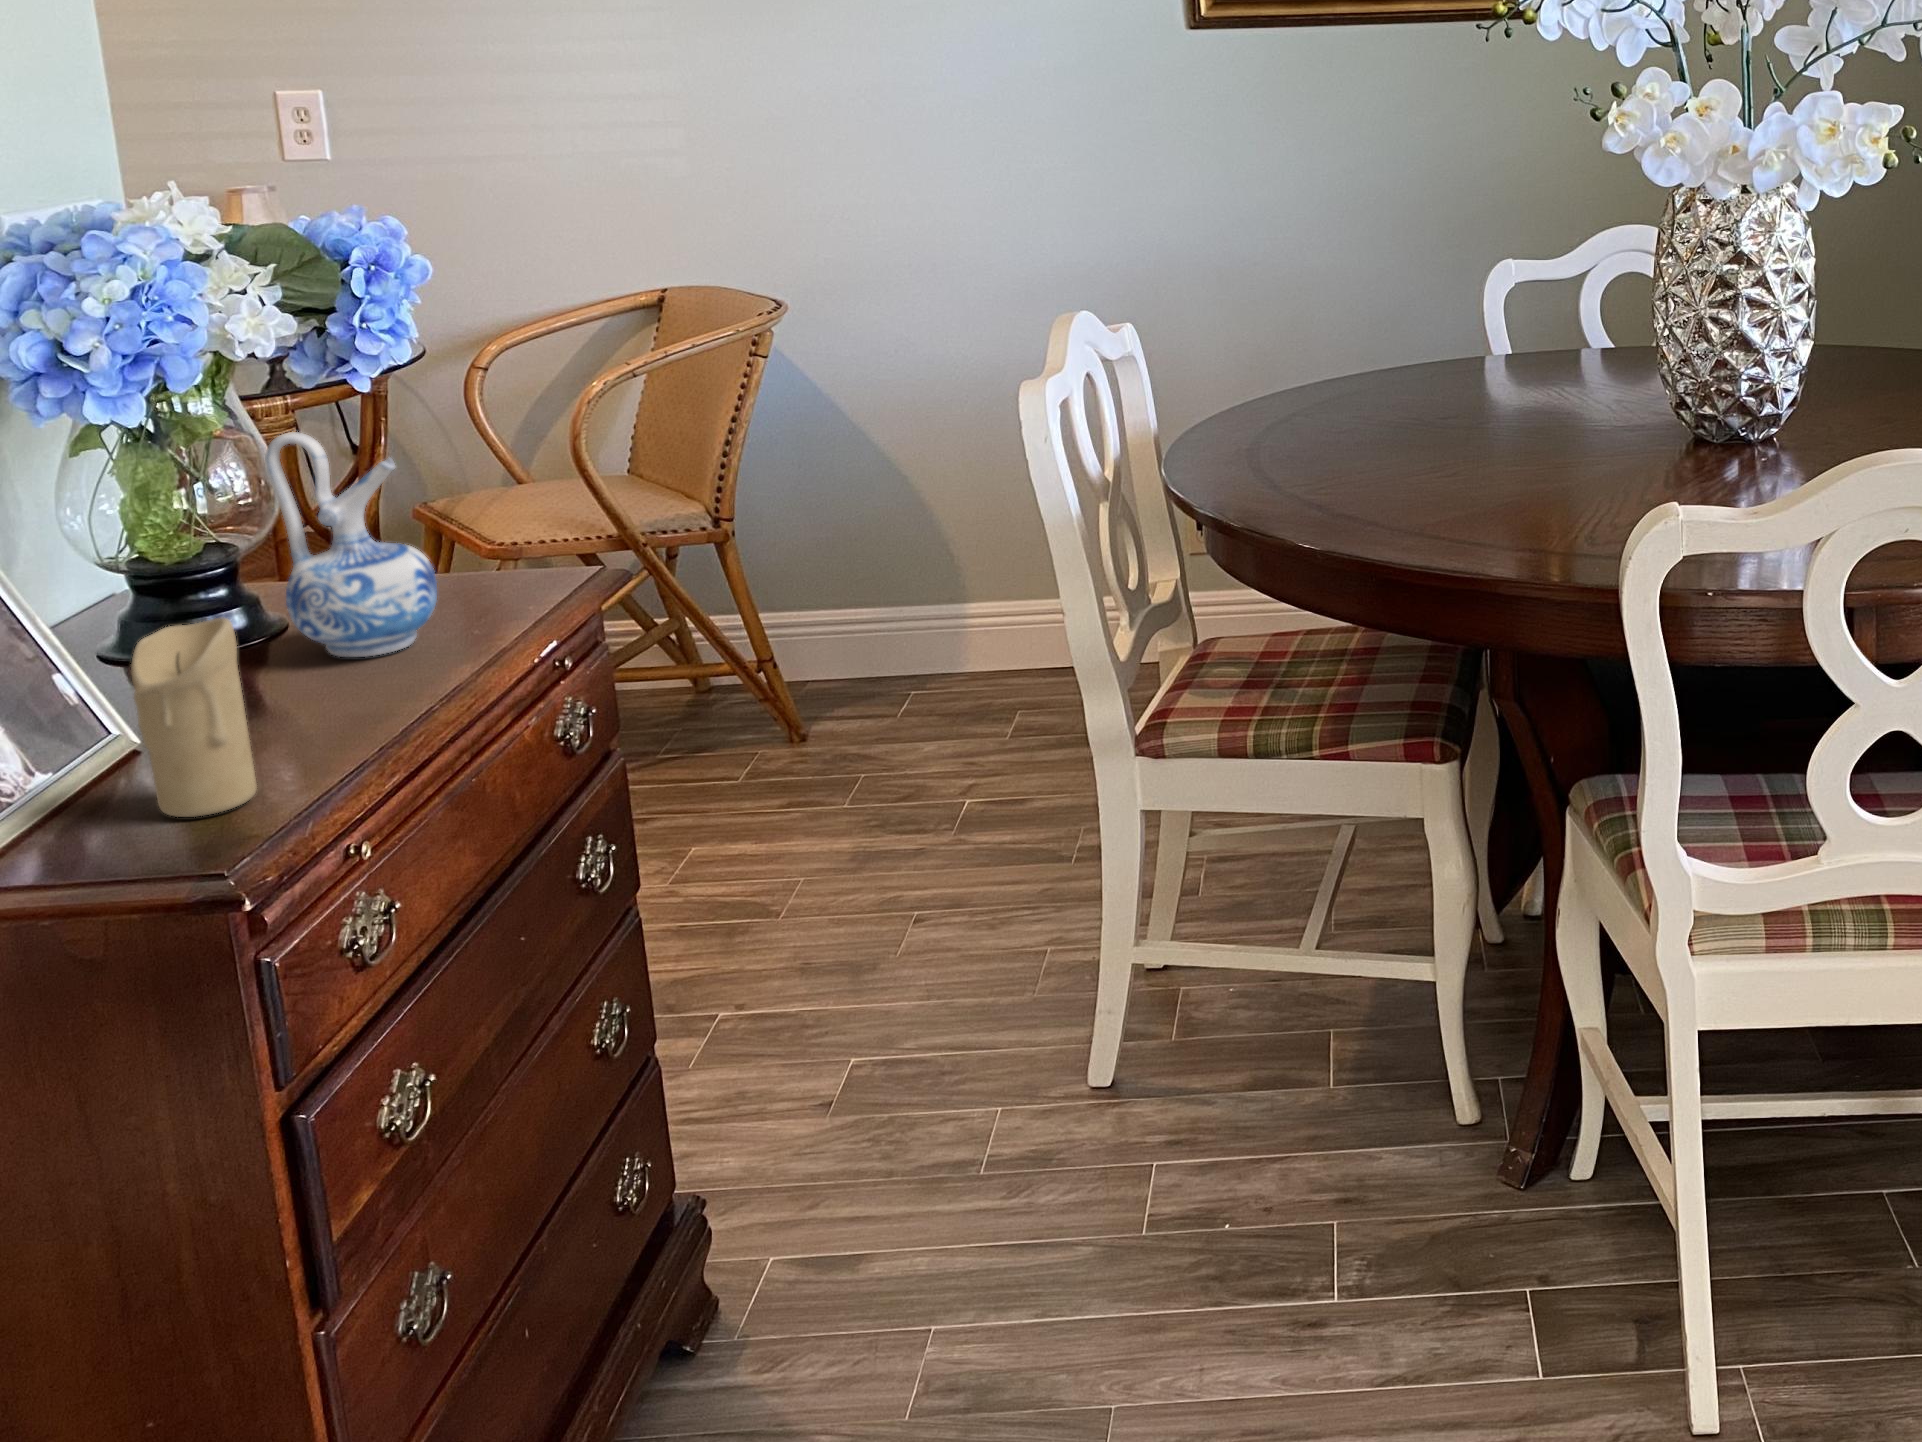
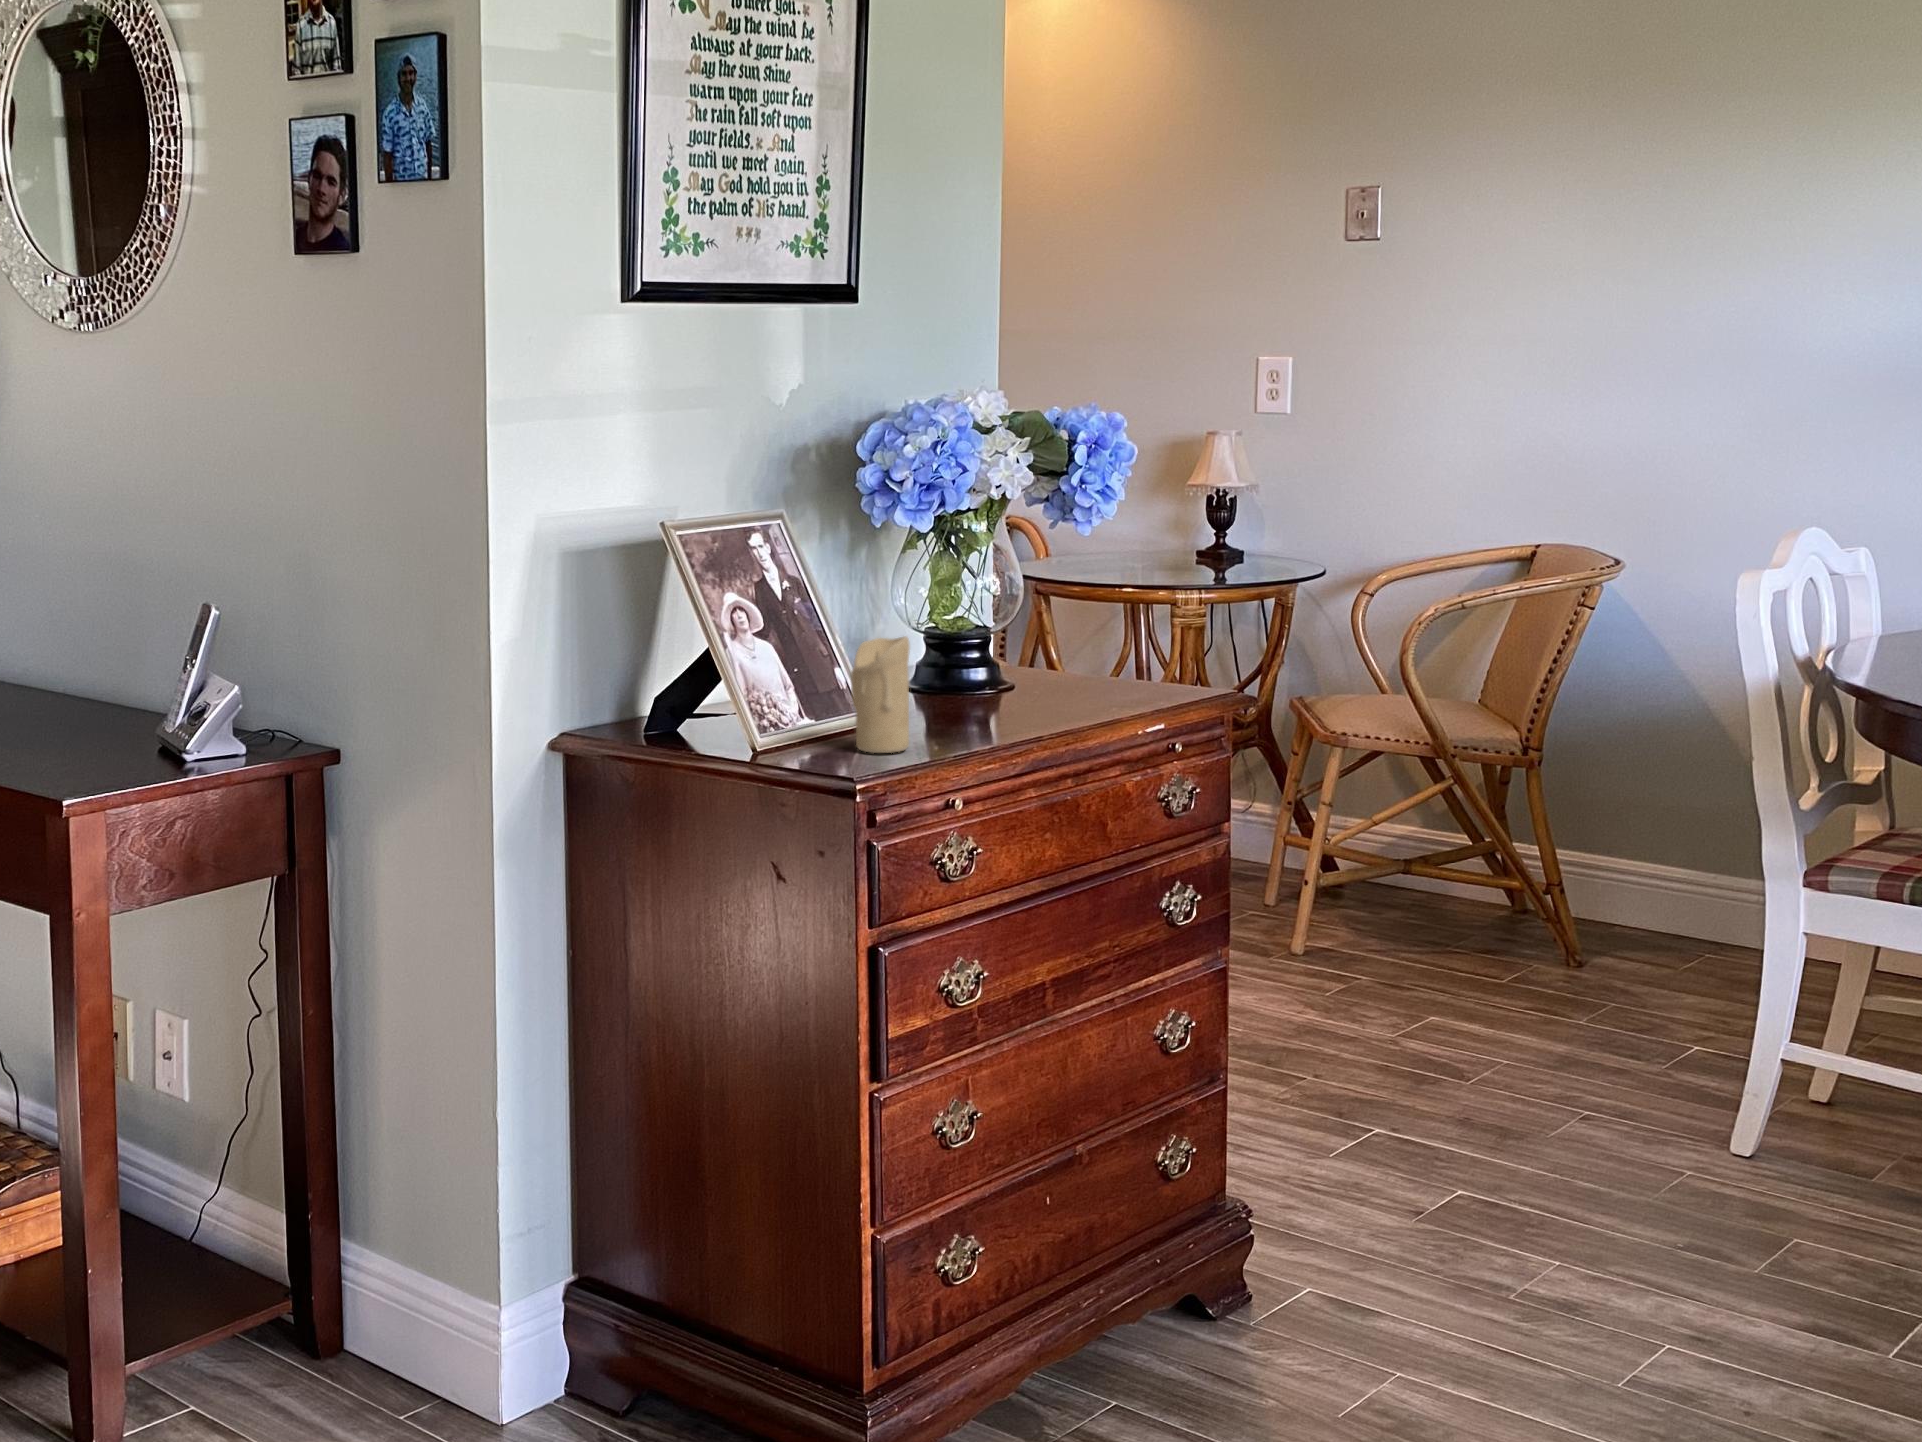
ceramic pitcher: present [265,432,437,657] -> none [995,549,1088,705]

